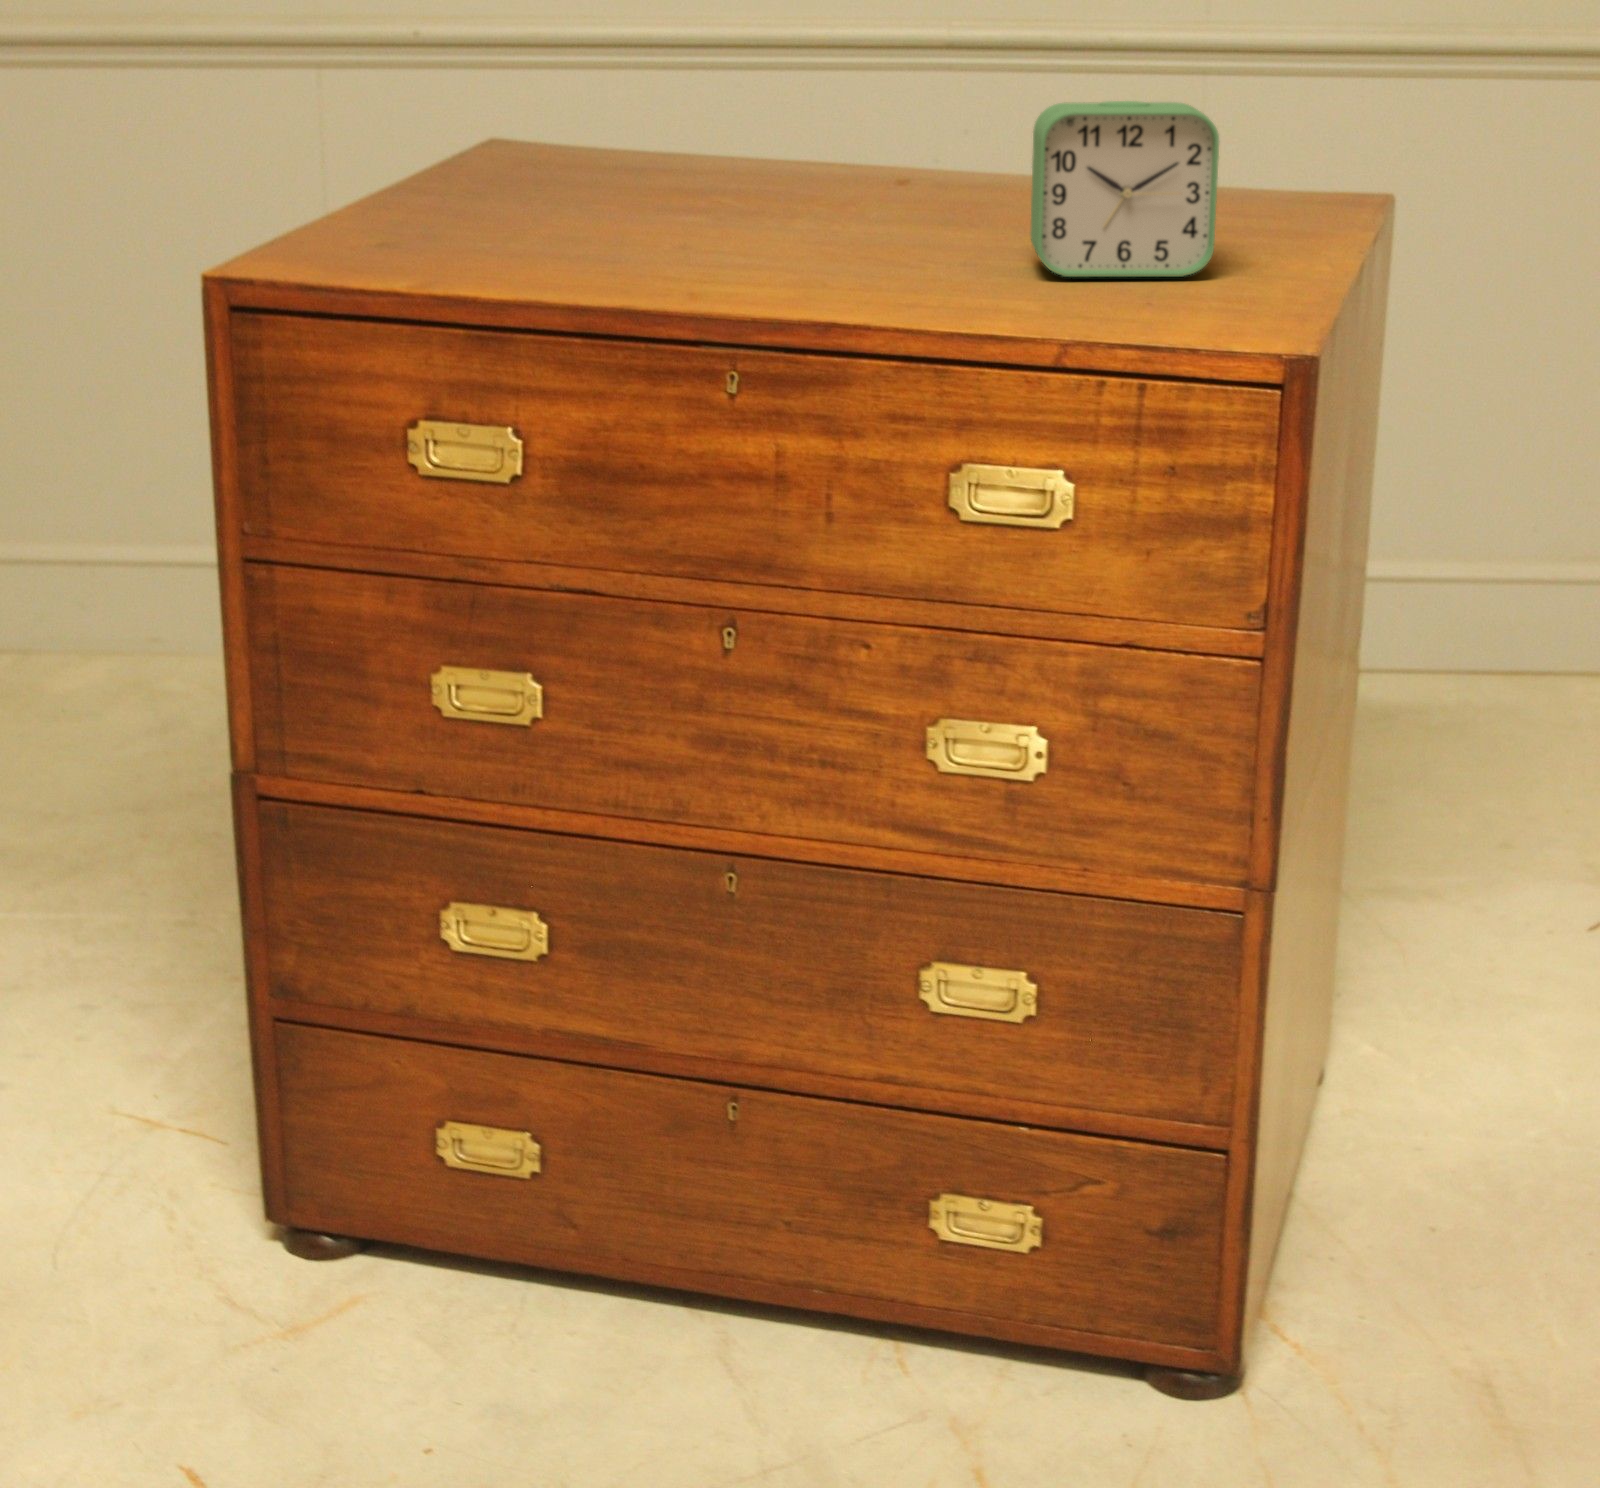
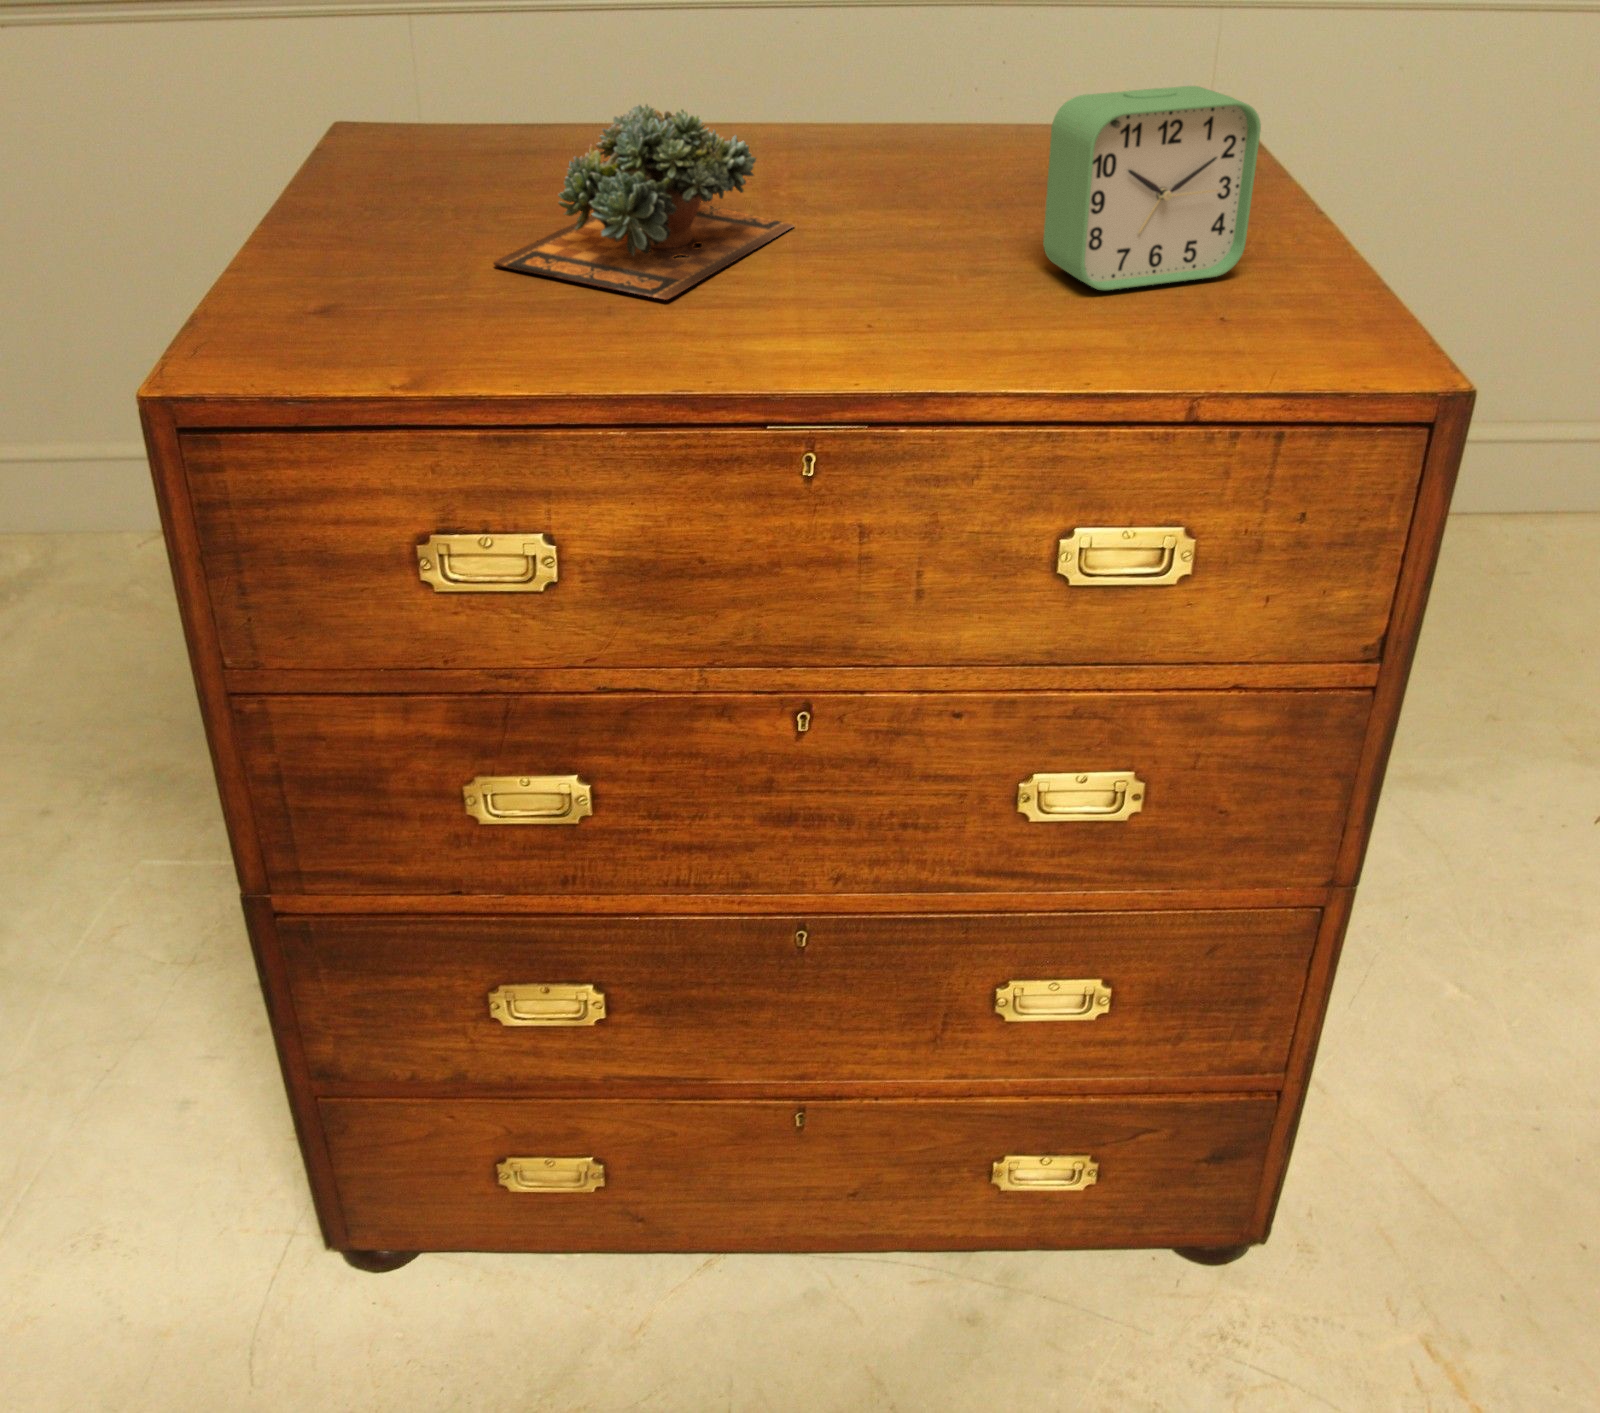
succulent plant: none [548,99,843,256] -> present [493,104,794,300]

